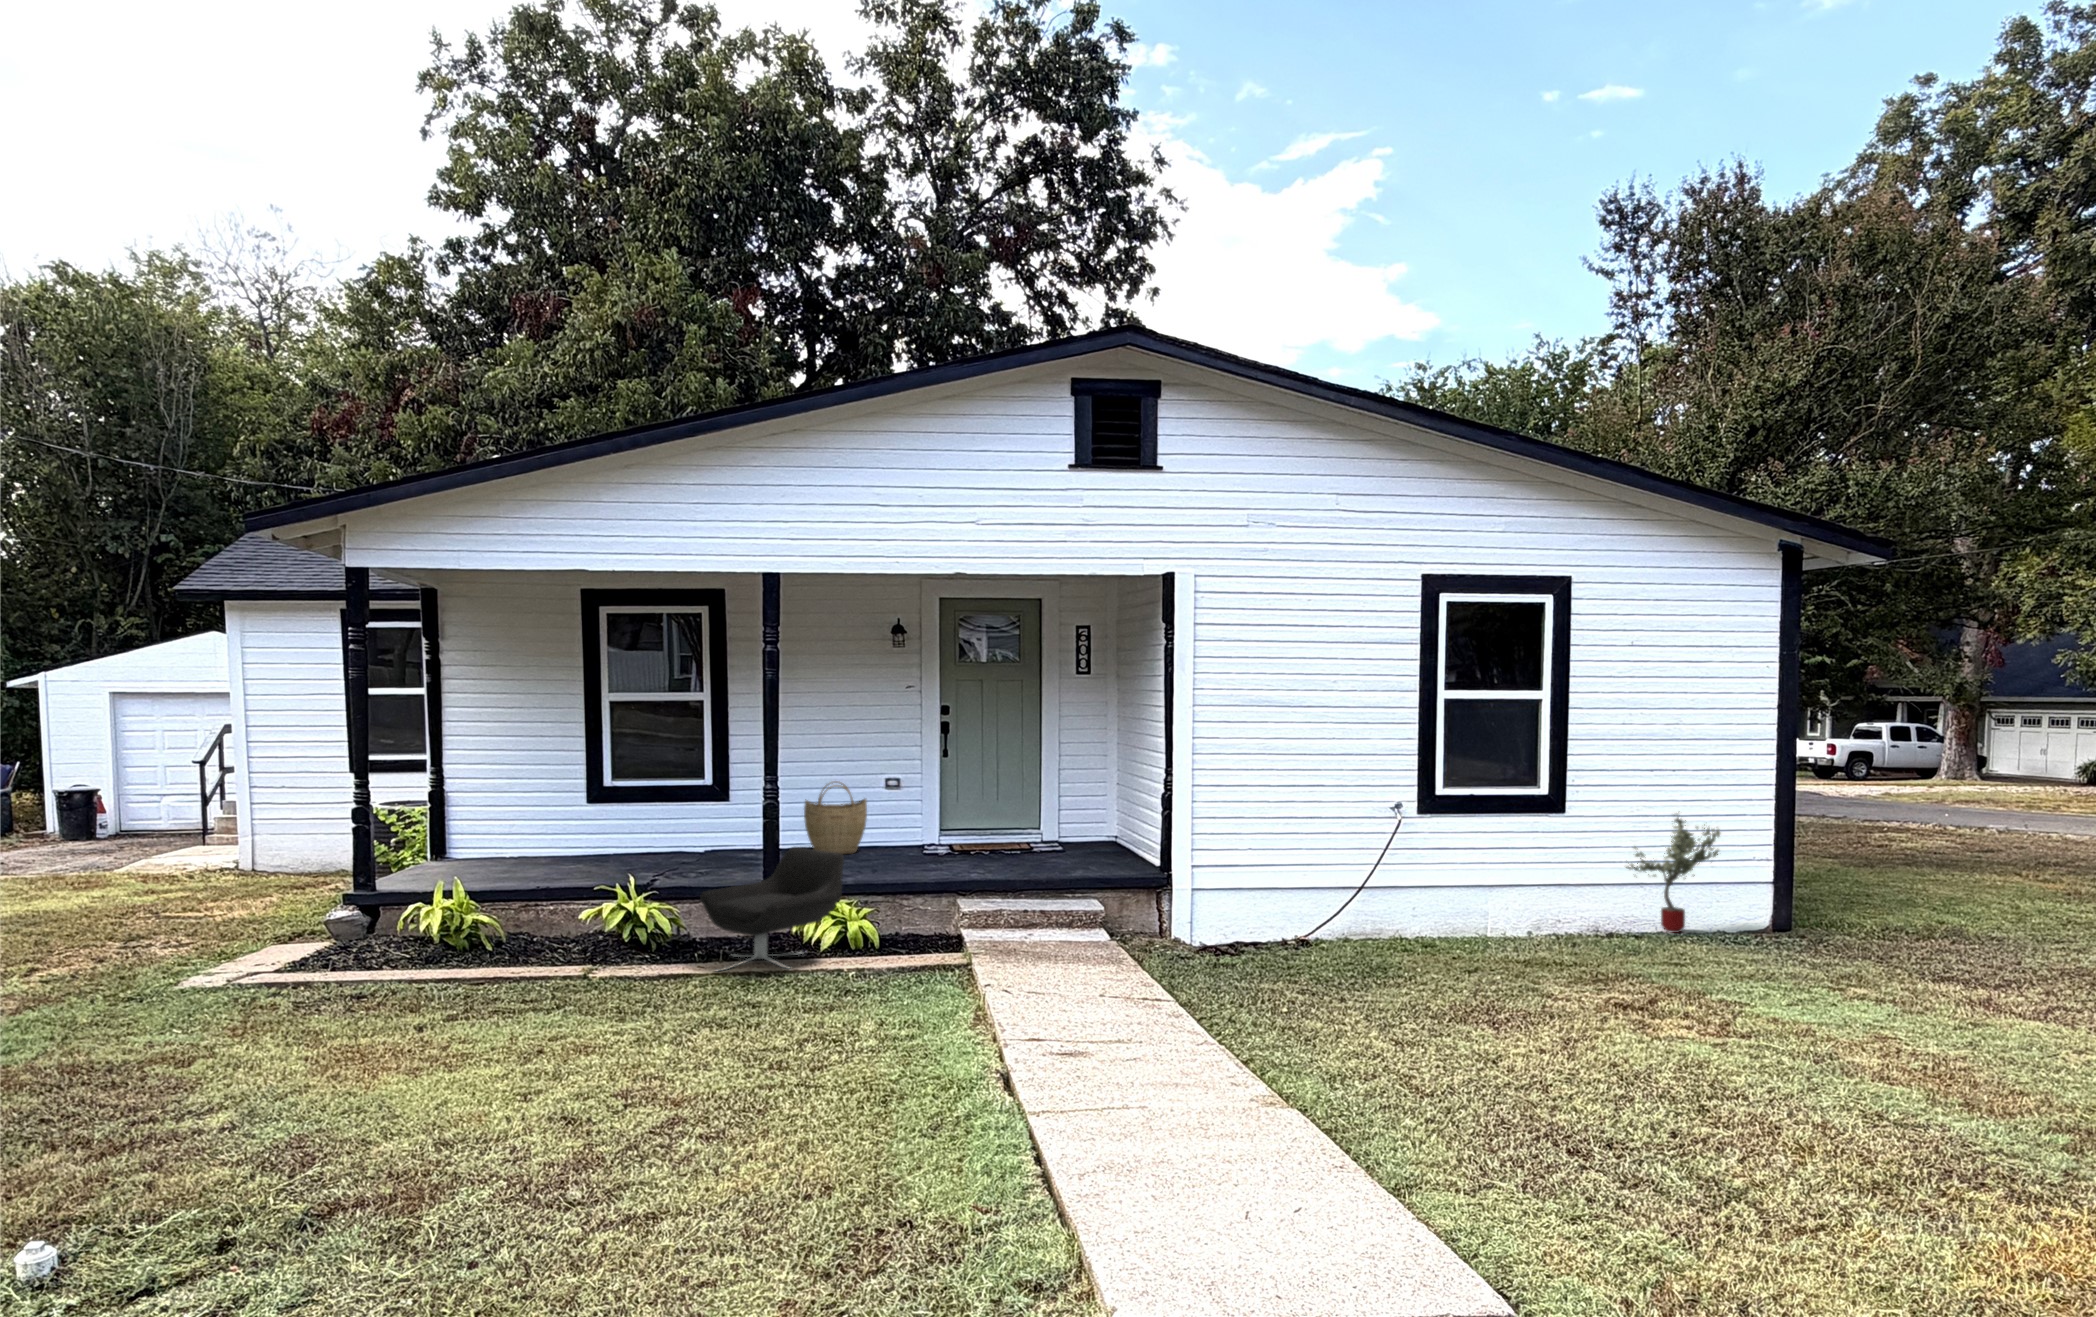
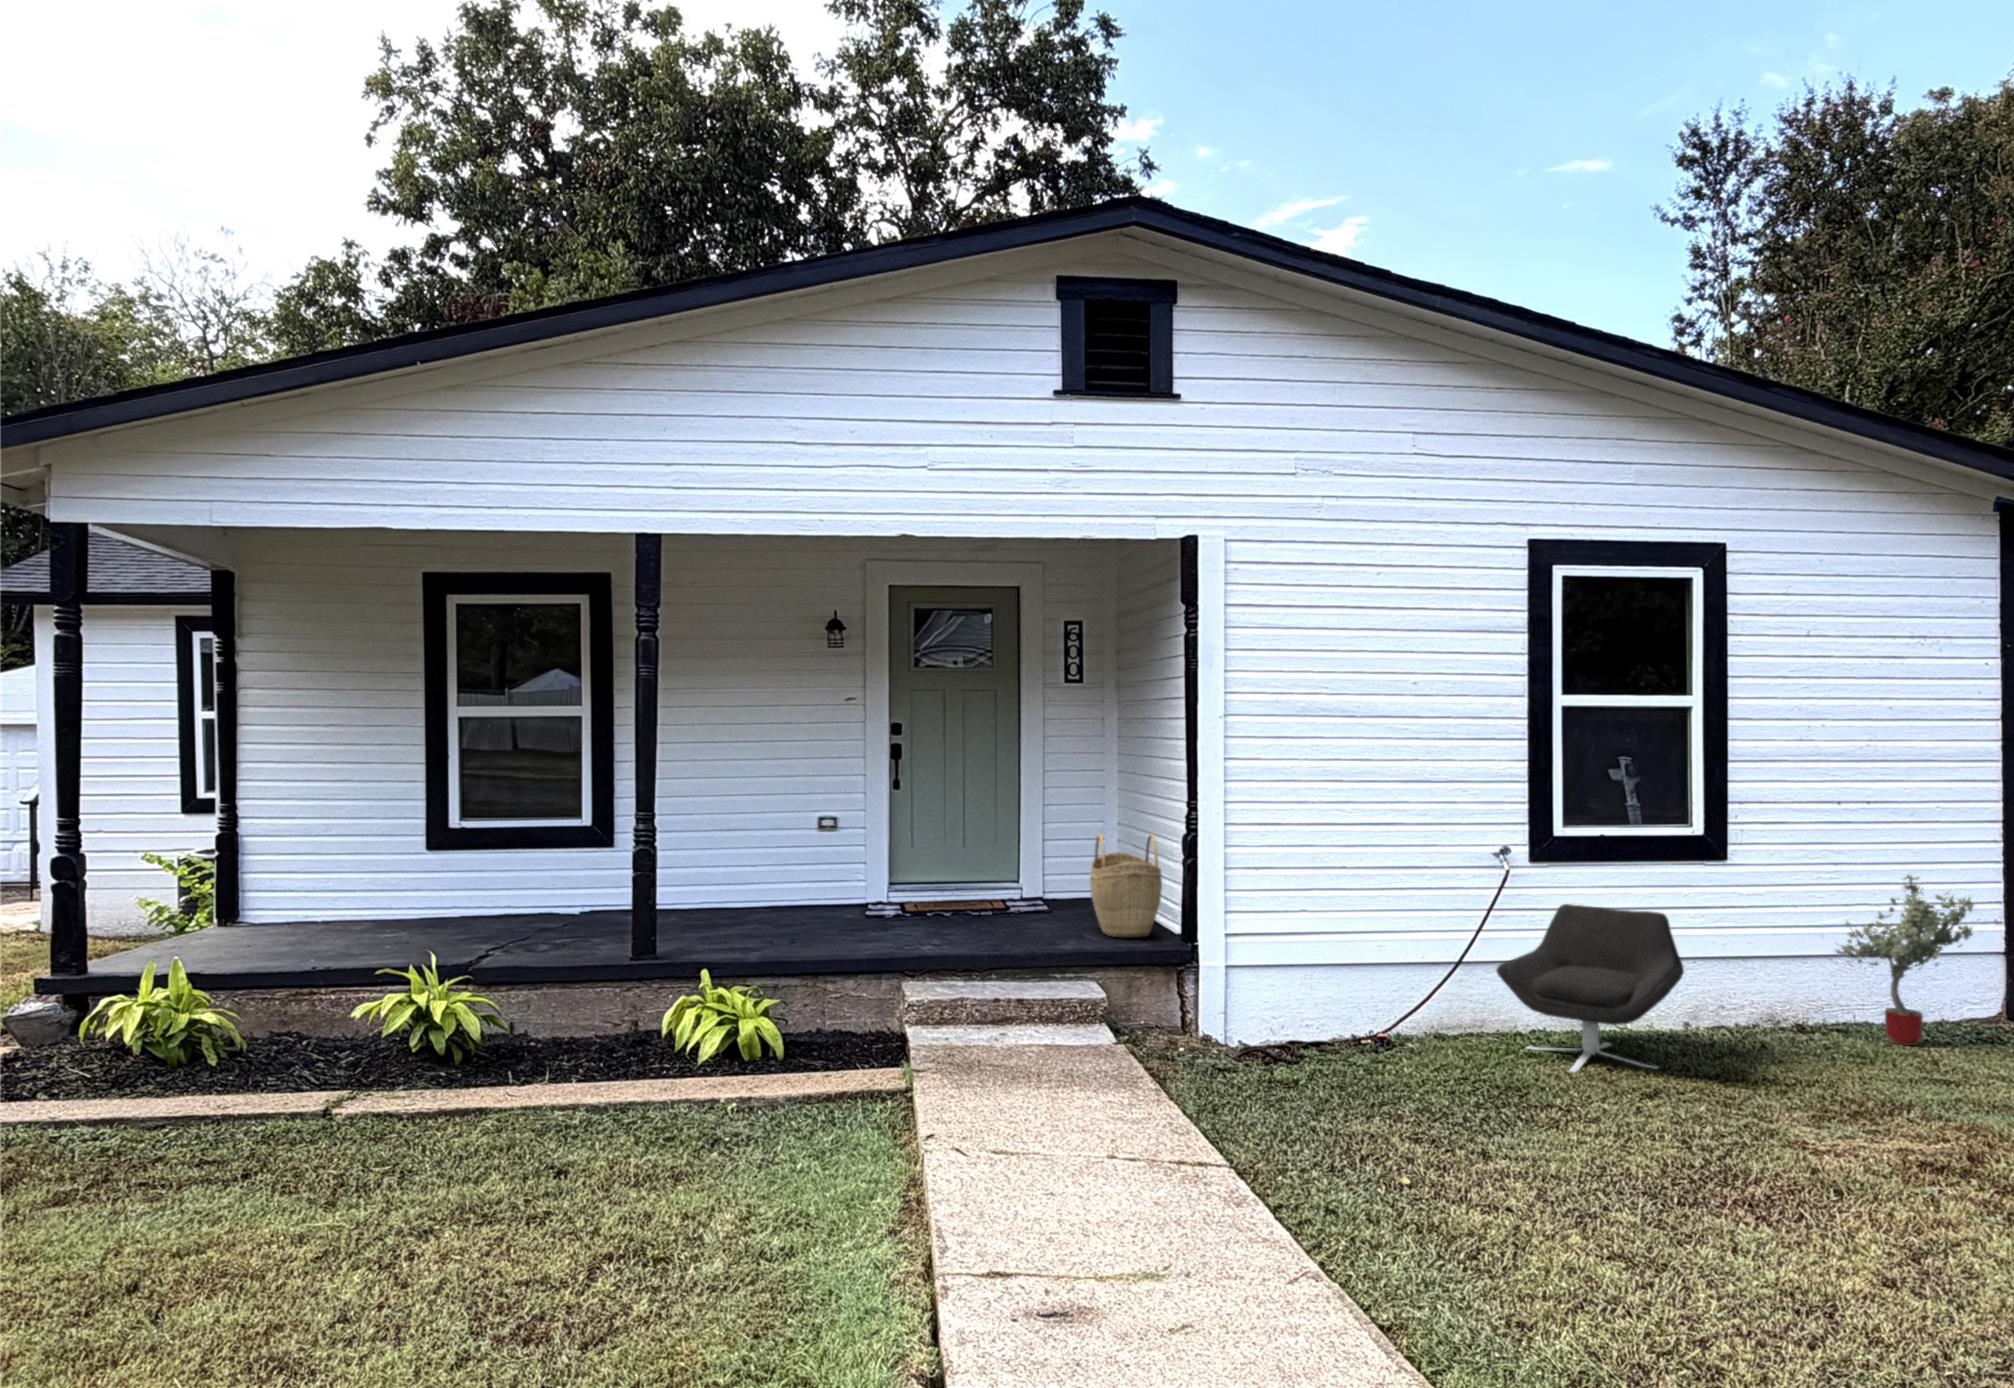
woven basket: present [804,782,867,854] -> present [1090,834,1162,938]
lounge chair: present [700,847,844,971] -> present [1496,904,1684,1072]

